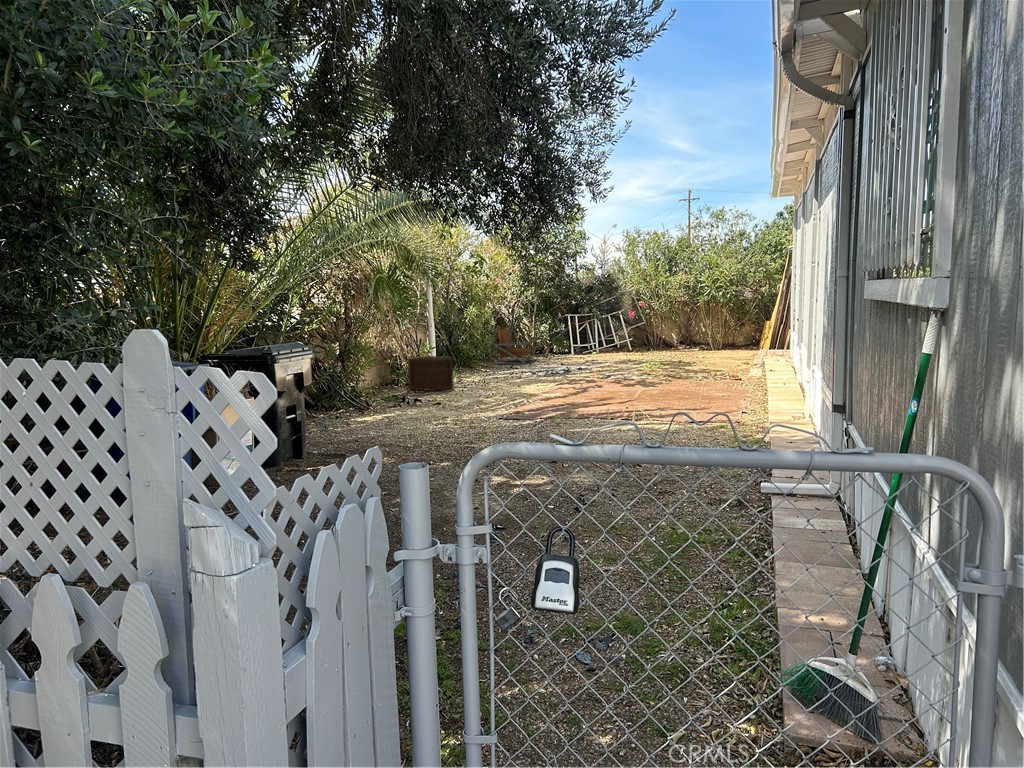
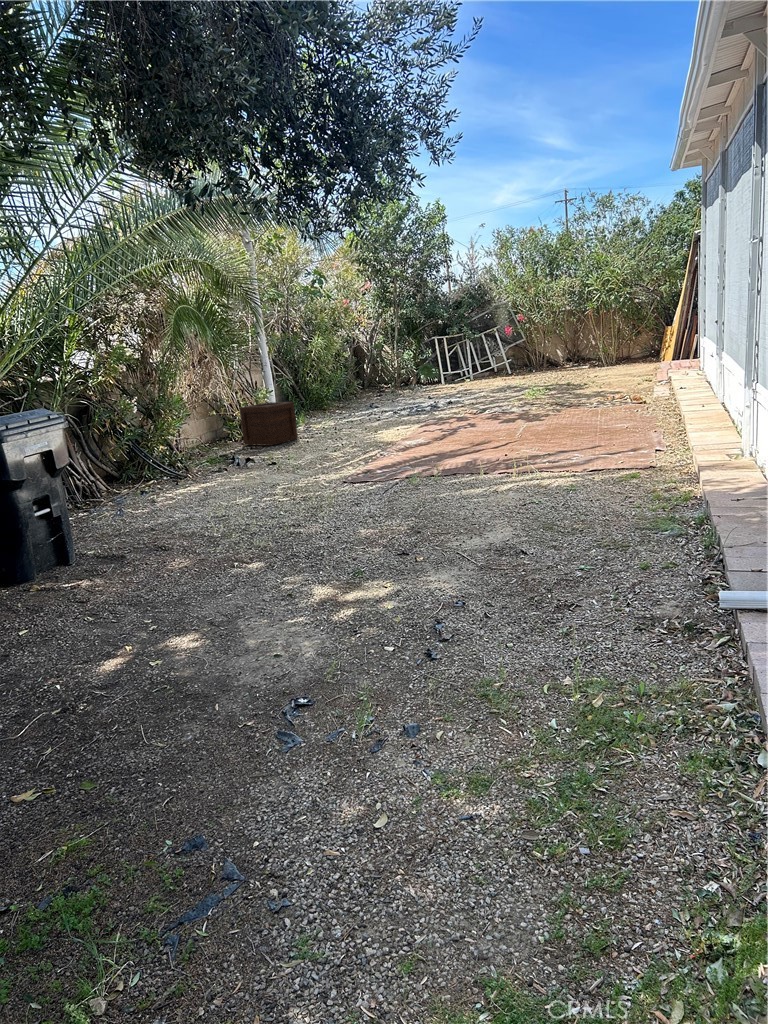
lounge chair: present [495,328,531,364] -> none [350,359,396,403]

